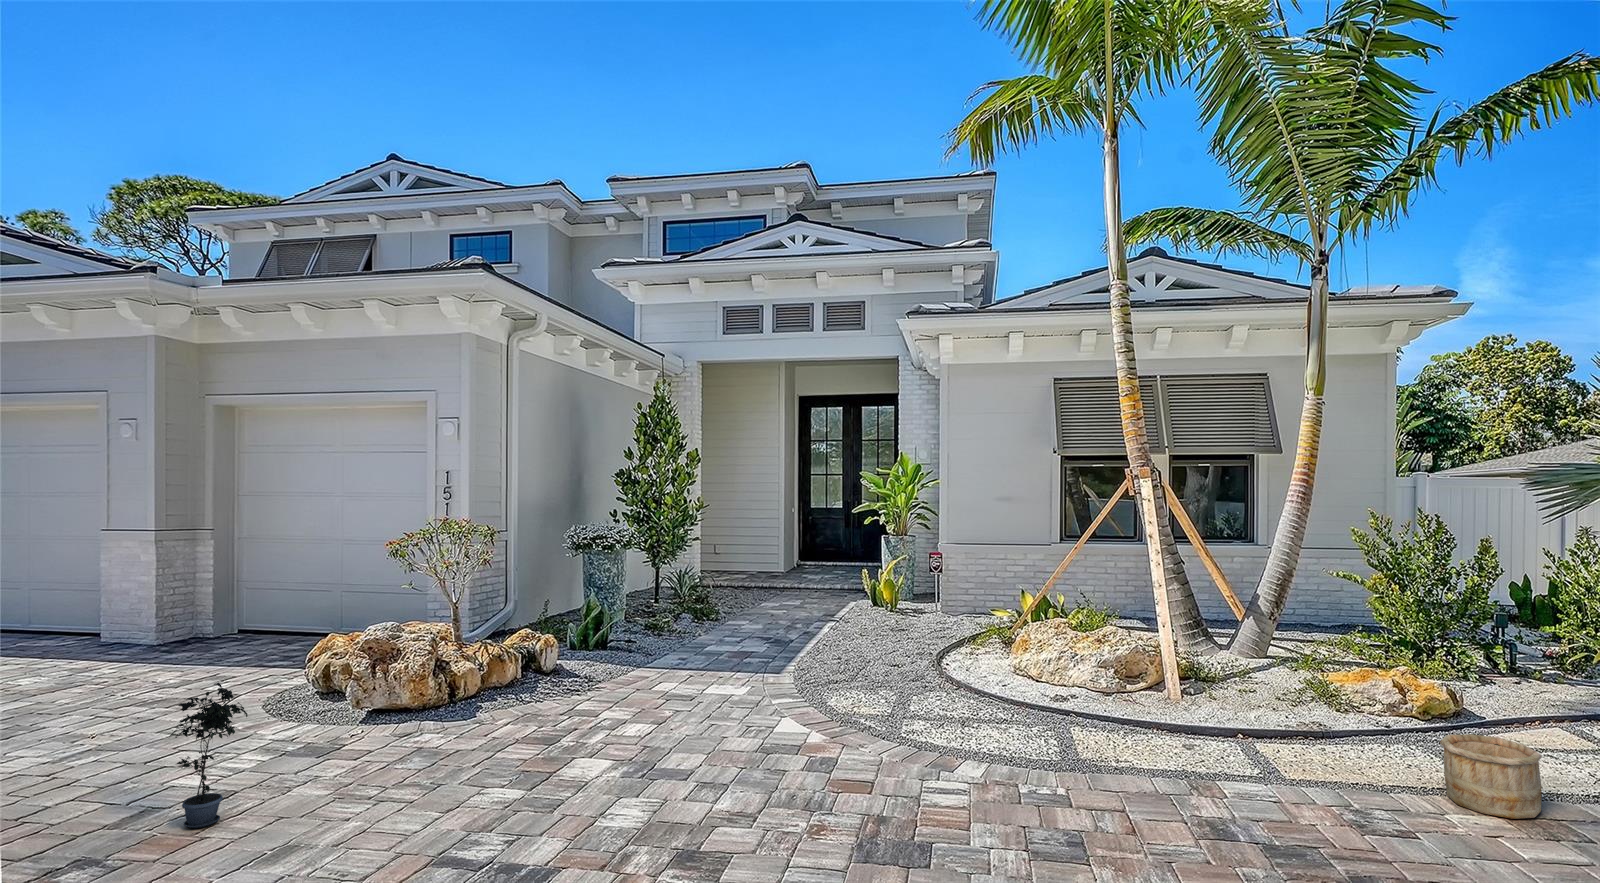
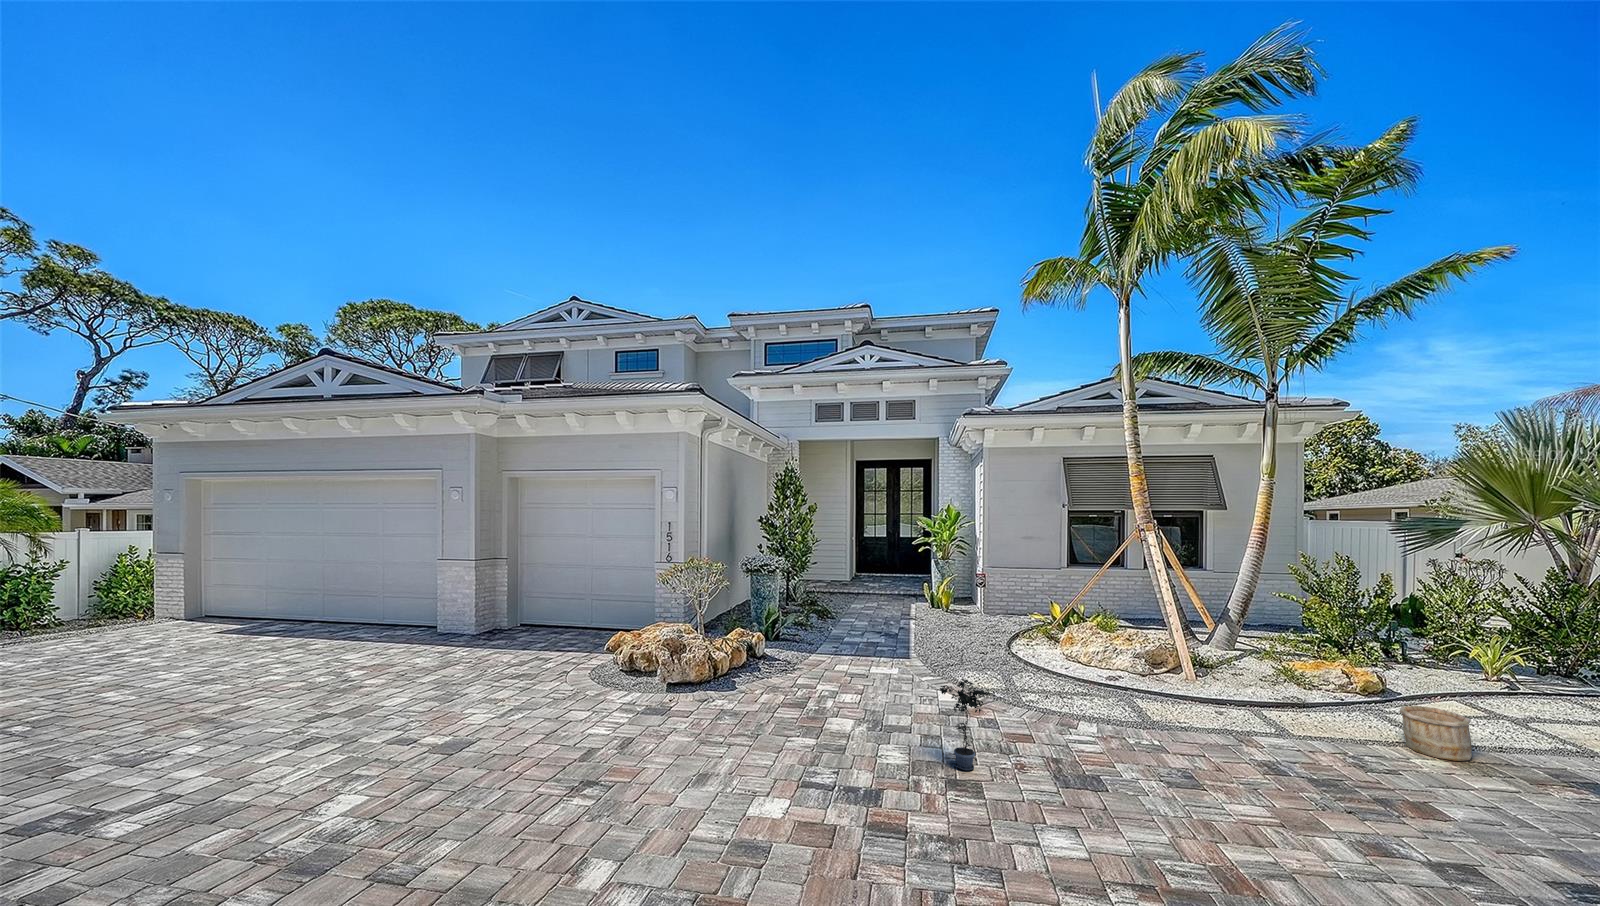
potted plant: present [170,683,248,828] -> present [939,676,995,771]

